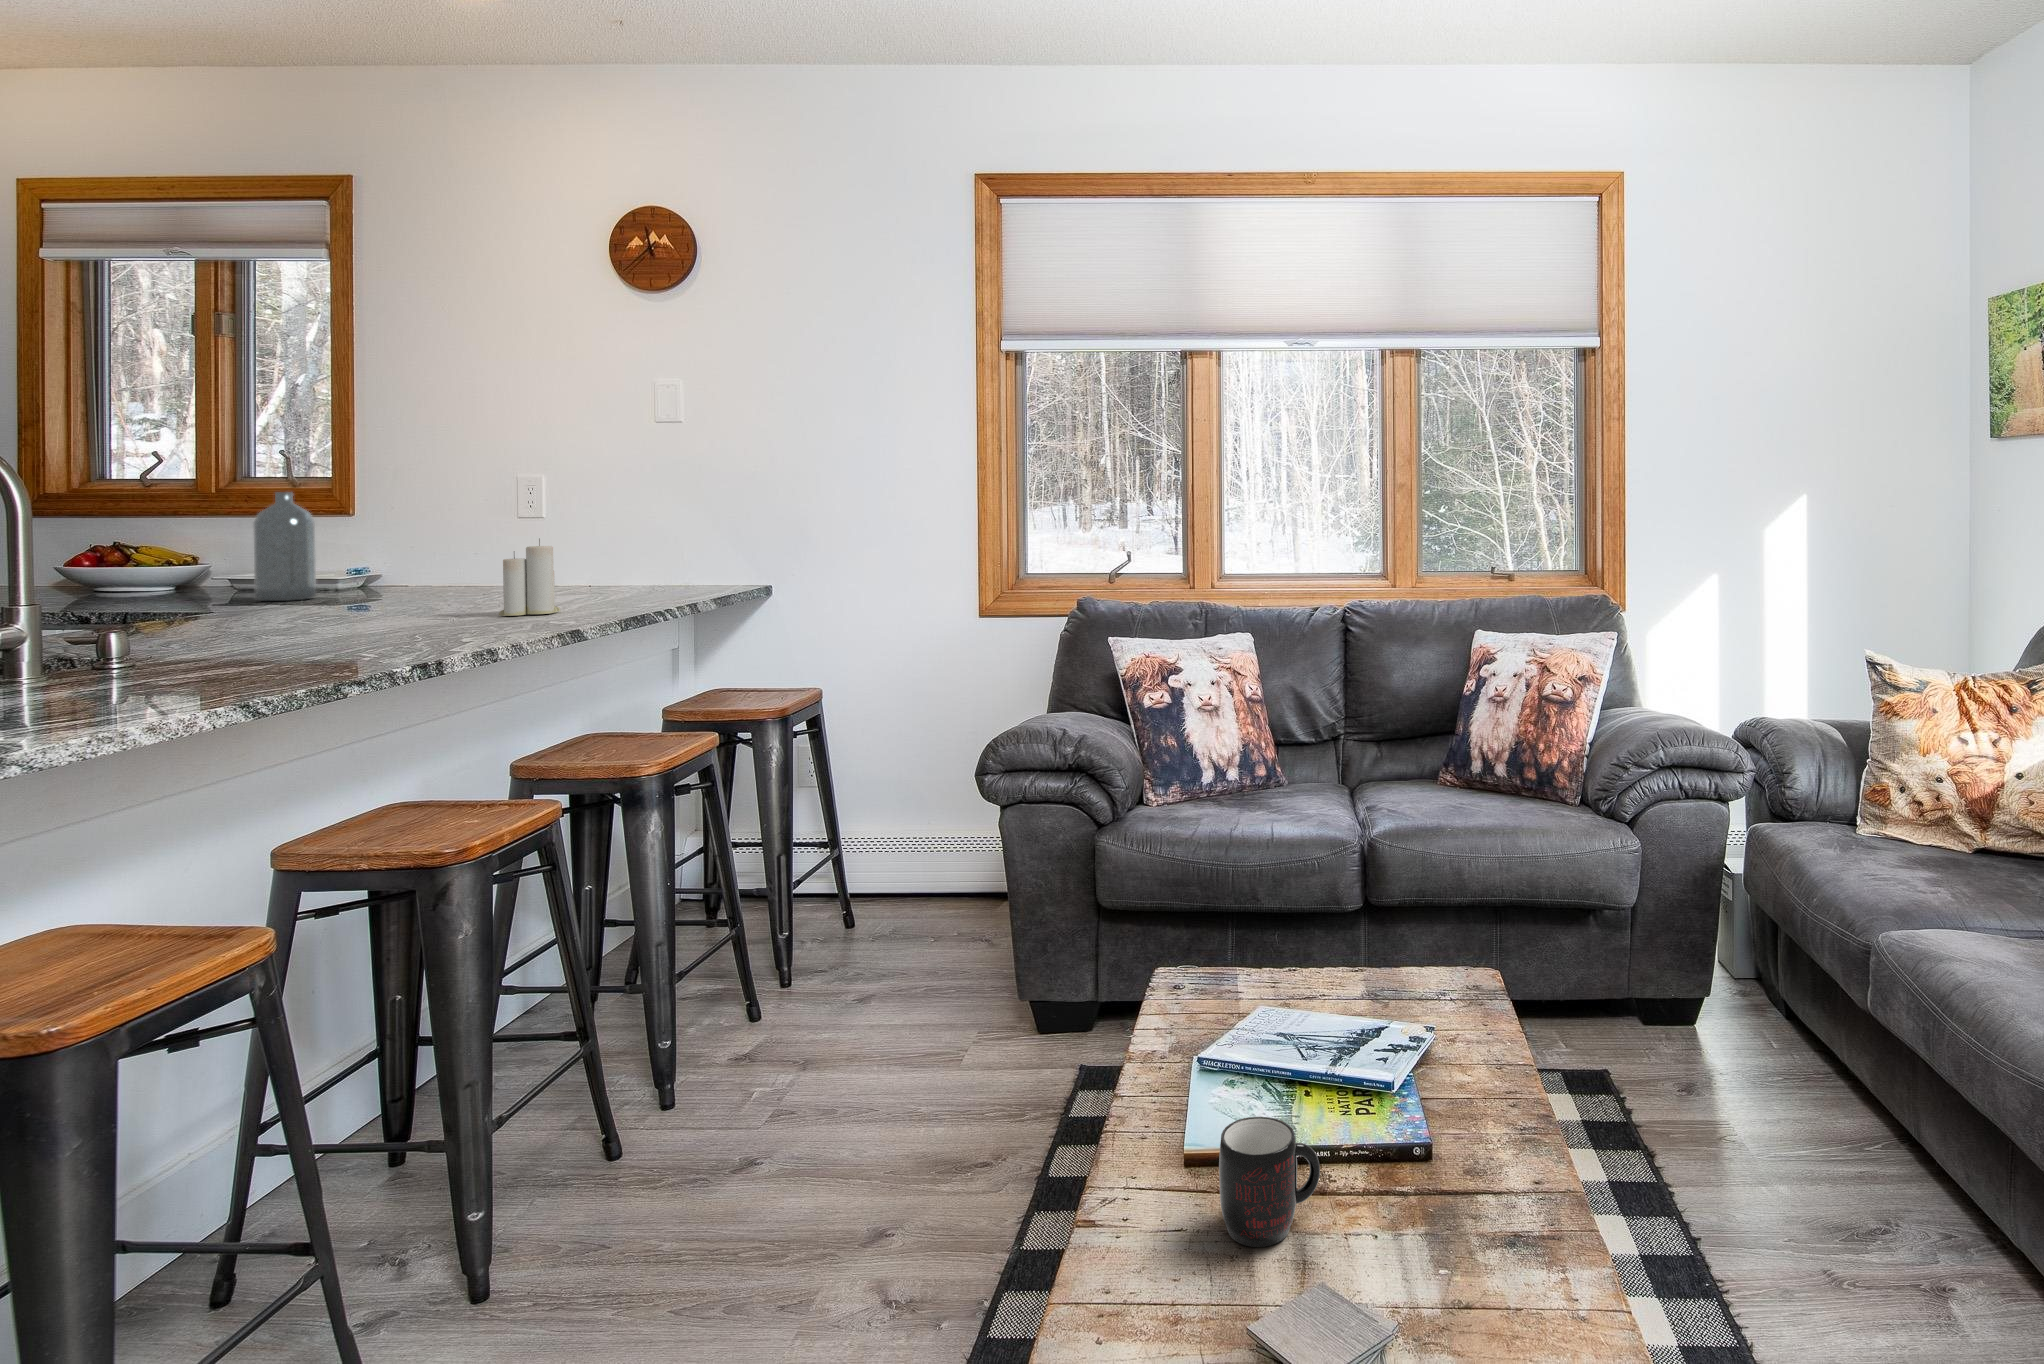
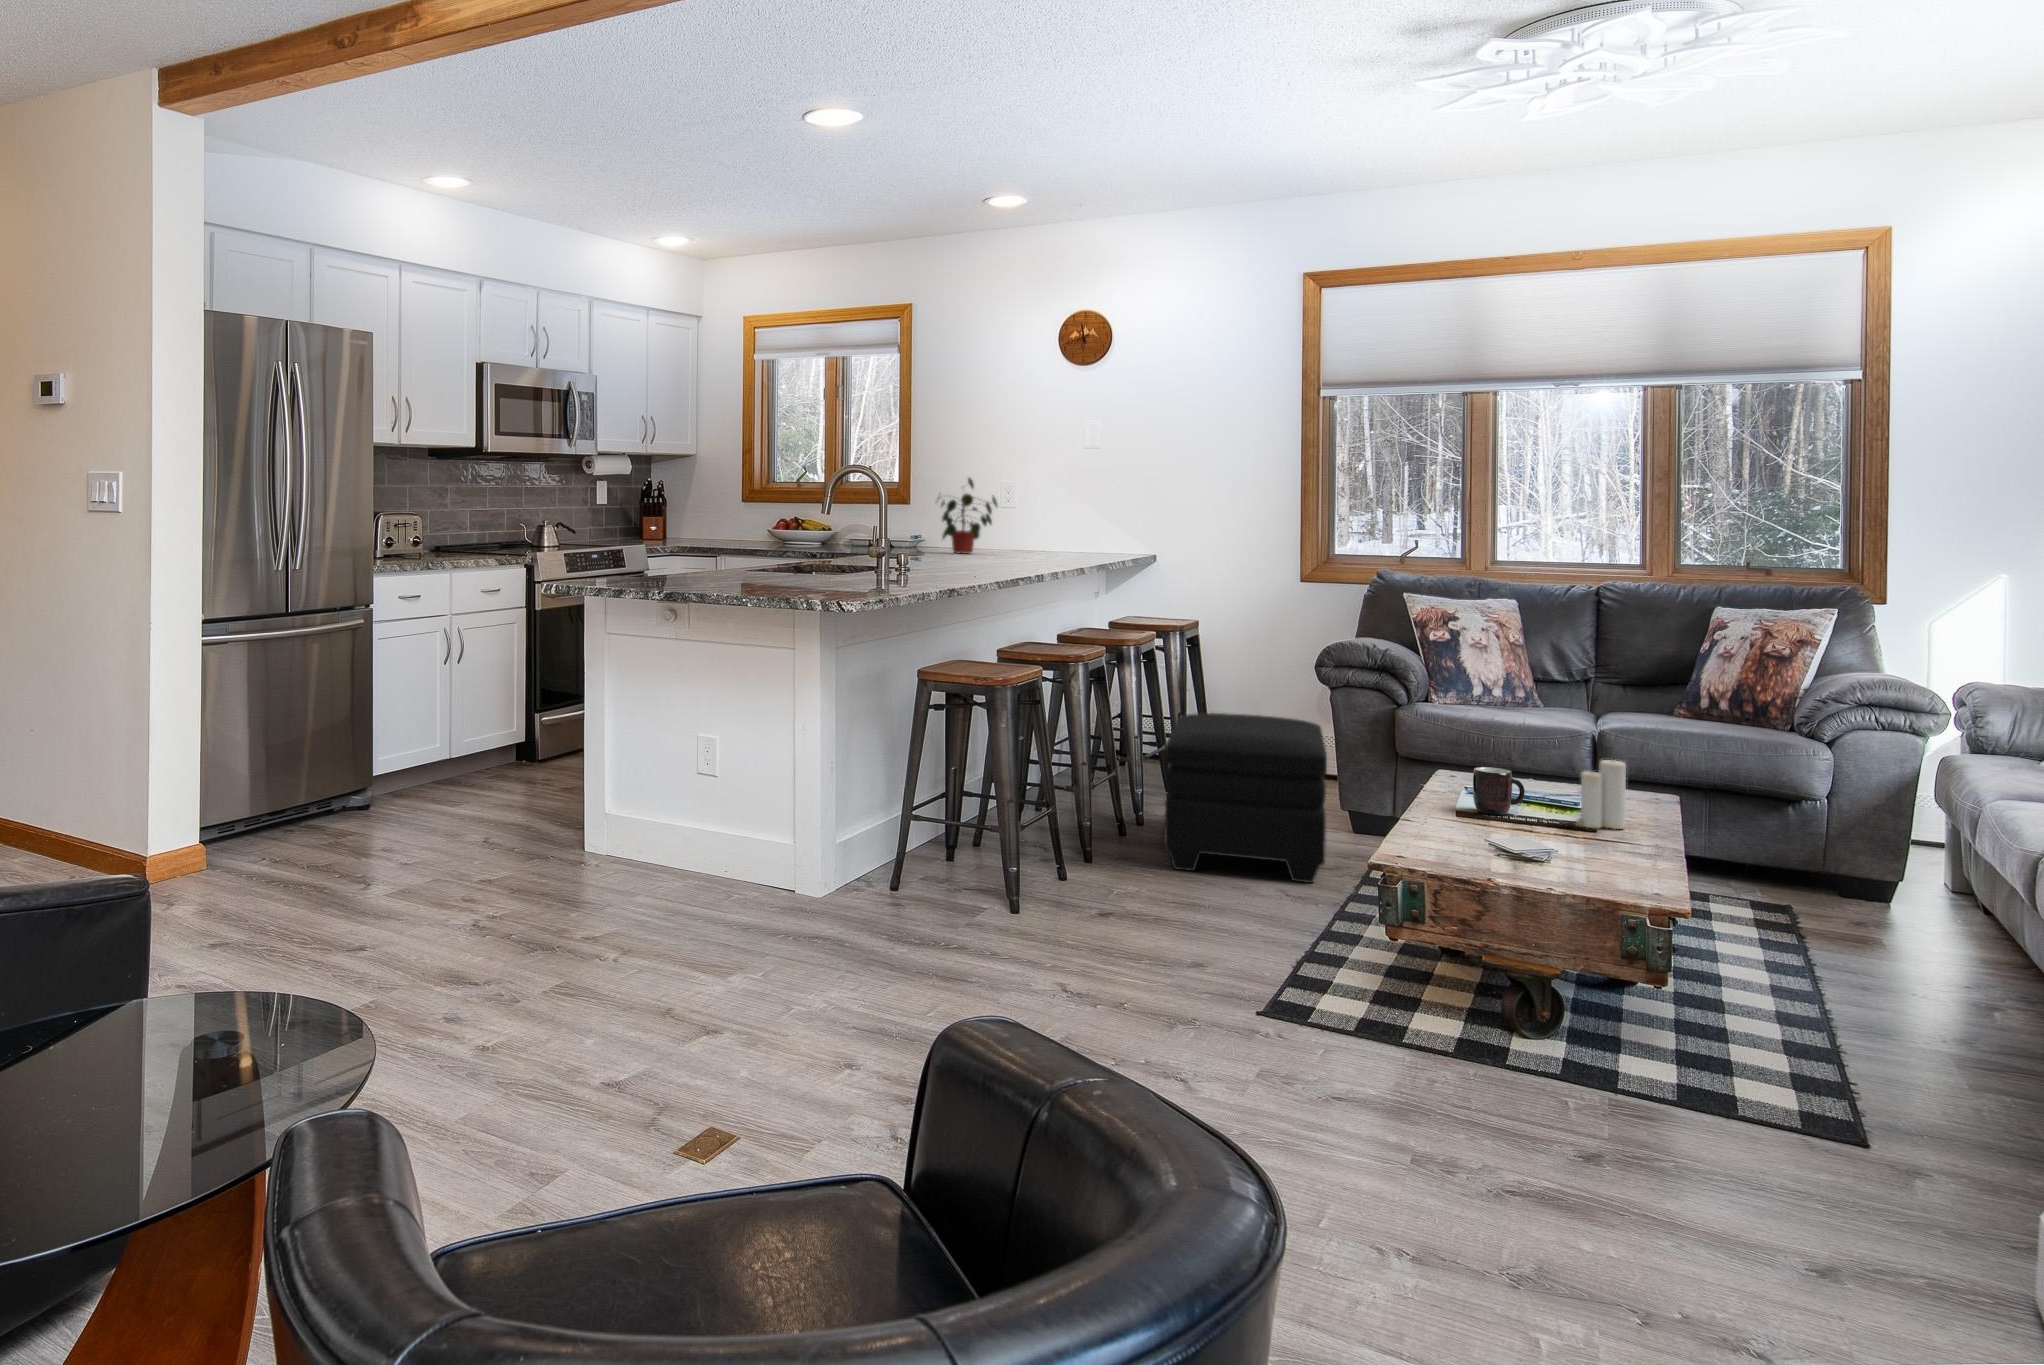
potted plant: none [341,470,473,605] -> present [937,478,997,554]
bottle: present [253,492,316,601] -> none [876,489,904,551]
candle: present [499,539,560,616] -> present [1576,760,1626,829]
ottoman: none [634,882,981,1292] -> present [1165,713,1327,883]

